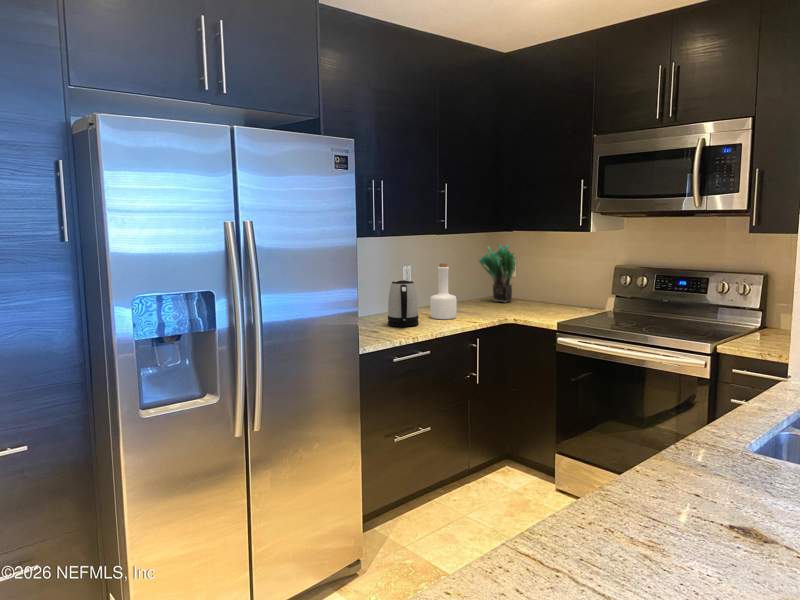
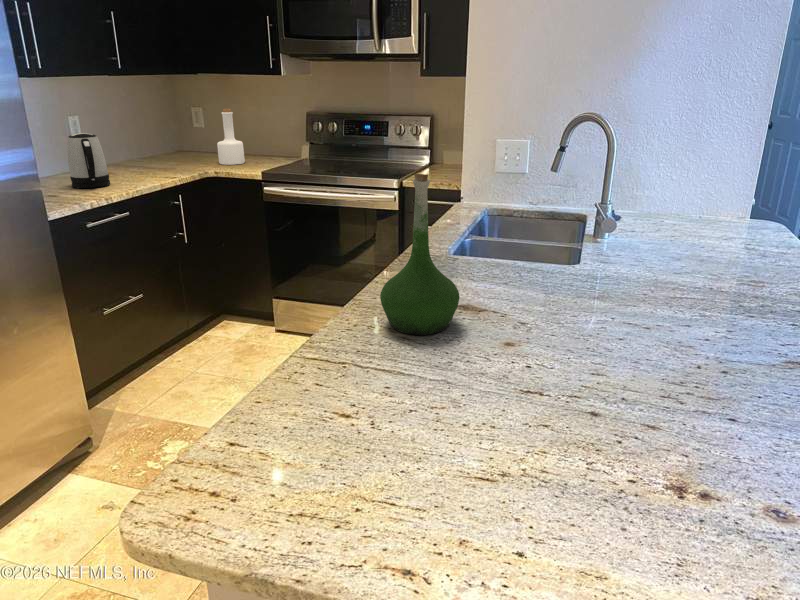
potted plant: present [479,244,516,302] -> none [164,93,205,157]
bottle: present [430,263,457,319] -> present [217,109,245,165]
vase: none [623,364,727,560] -> present [380,174,460,335]

